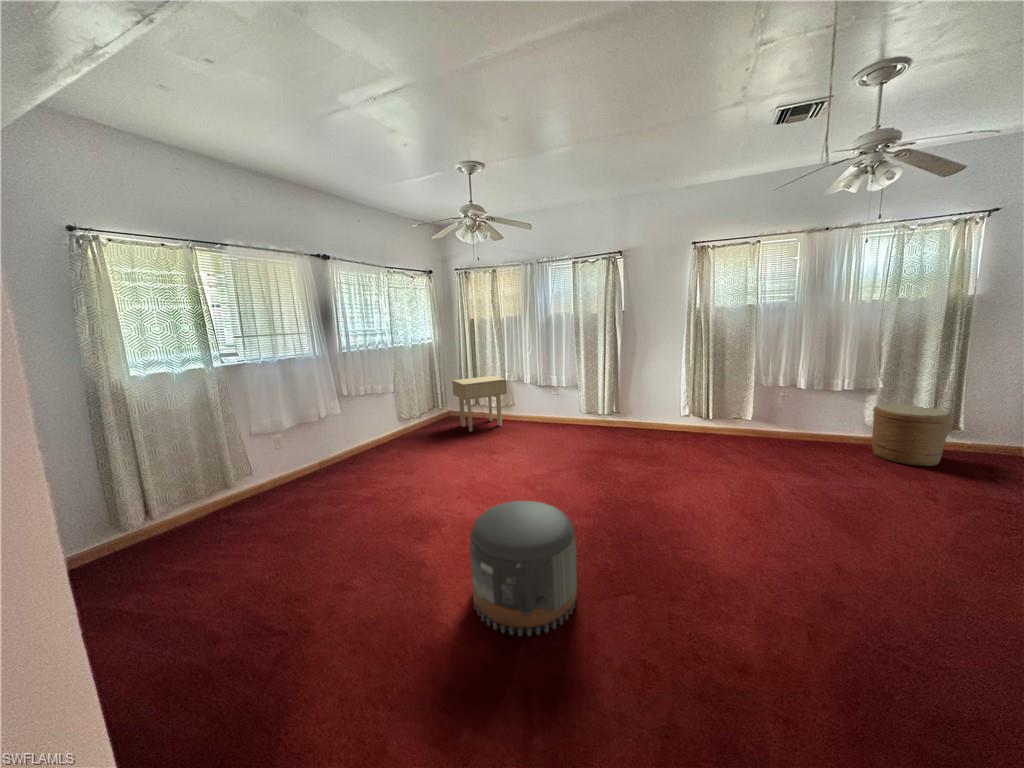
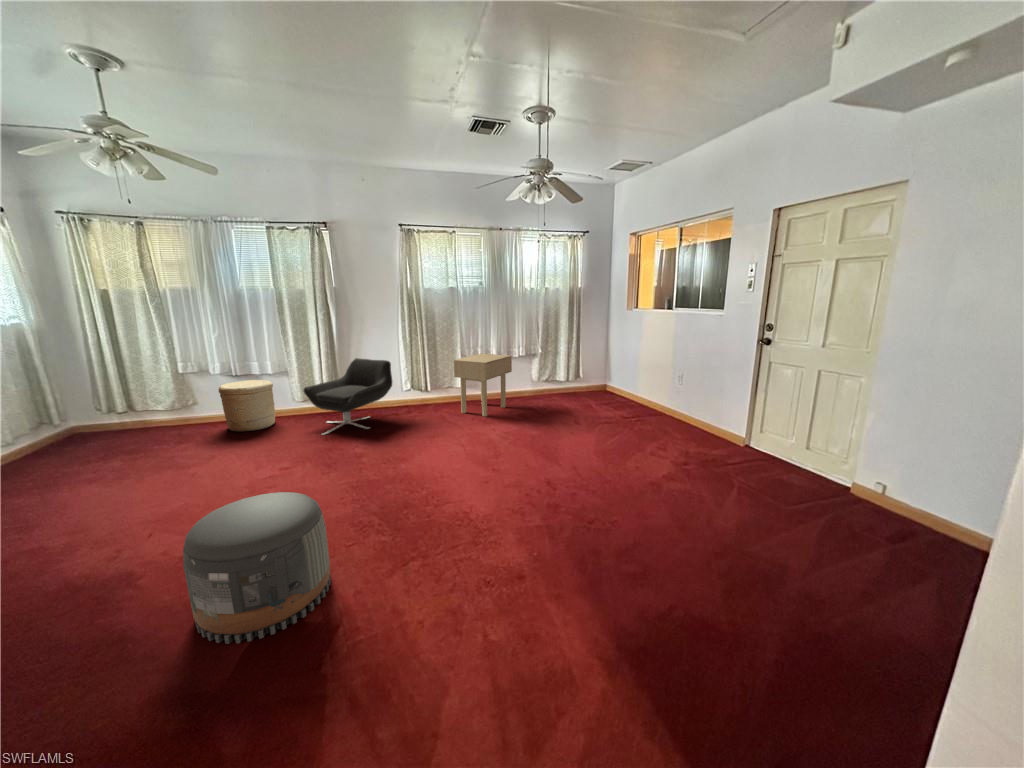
side table: present [452,376,507,432] -> present [454,354,512,417]
lounge chair: none [587,378,669,449] -> present [303,358,392,435]
woven basket: present [872,404,951,466] -> present [219,380,275,432]

